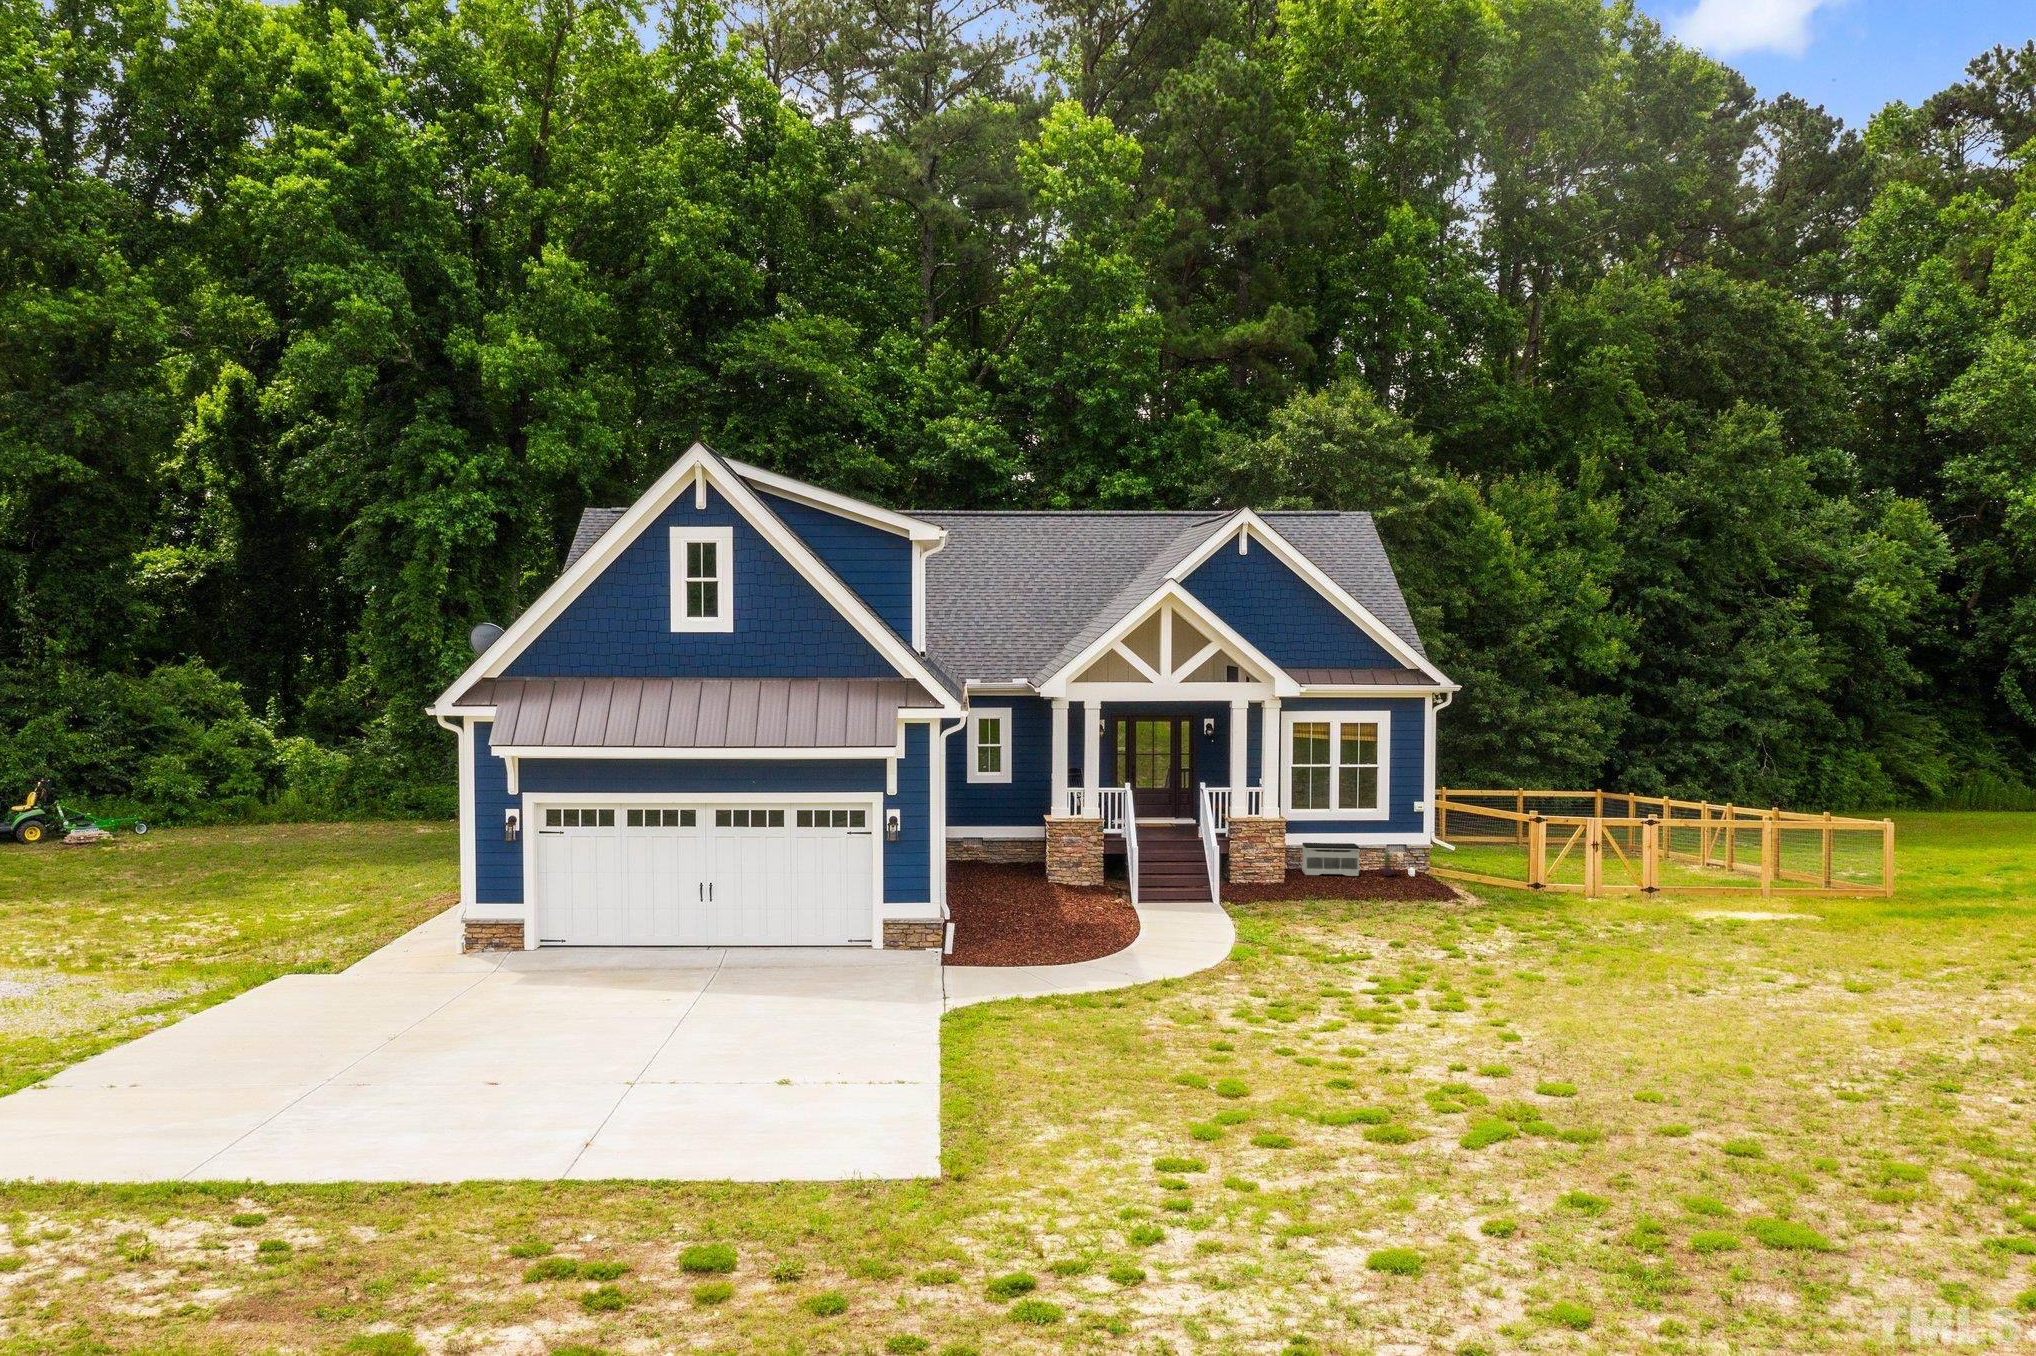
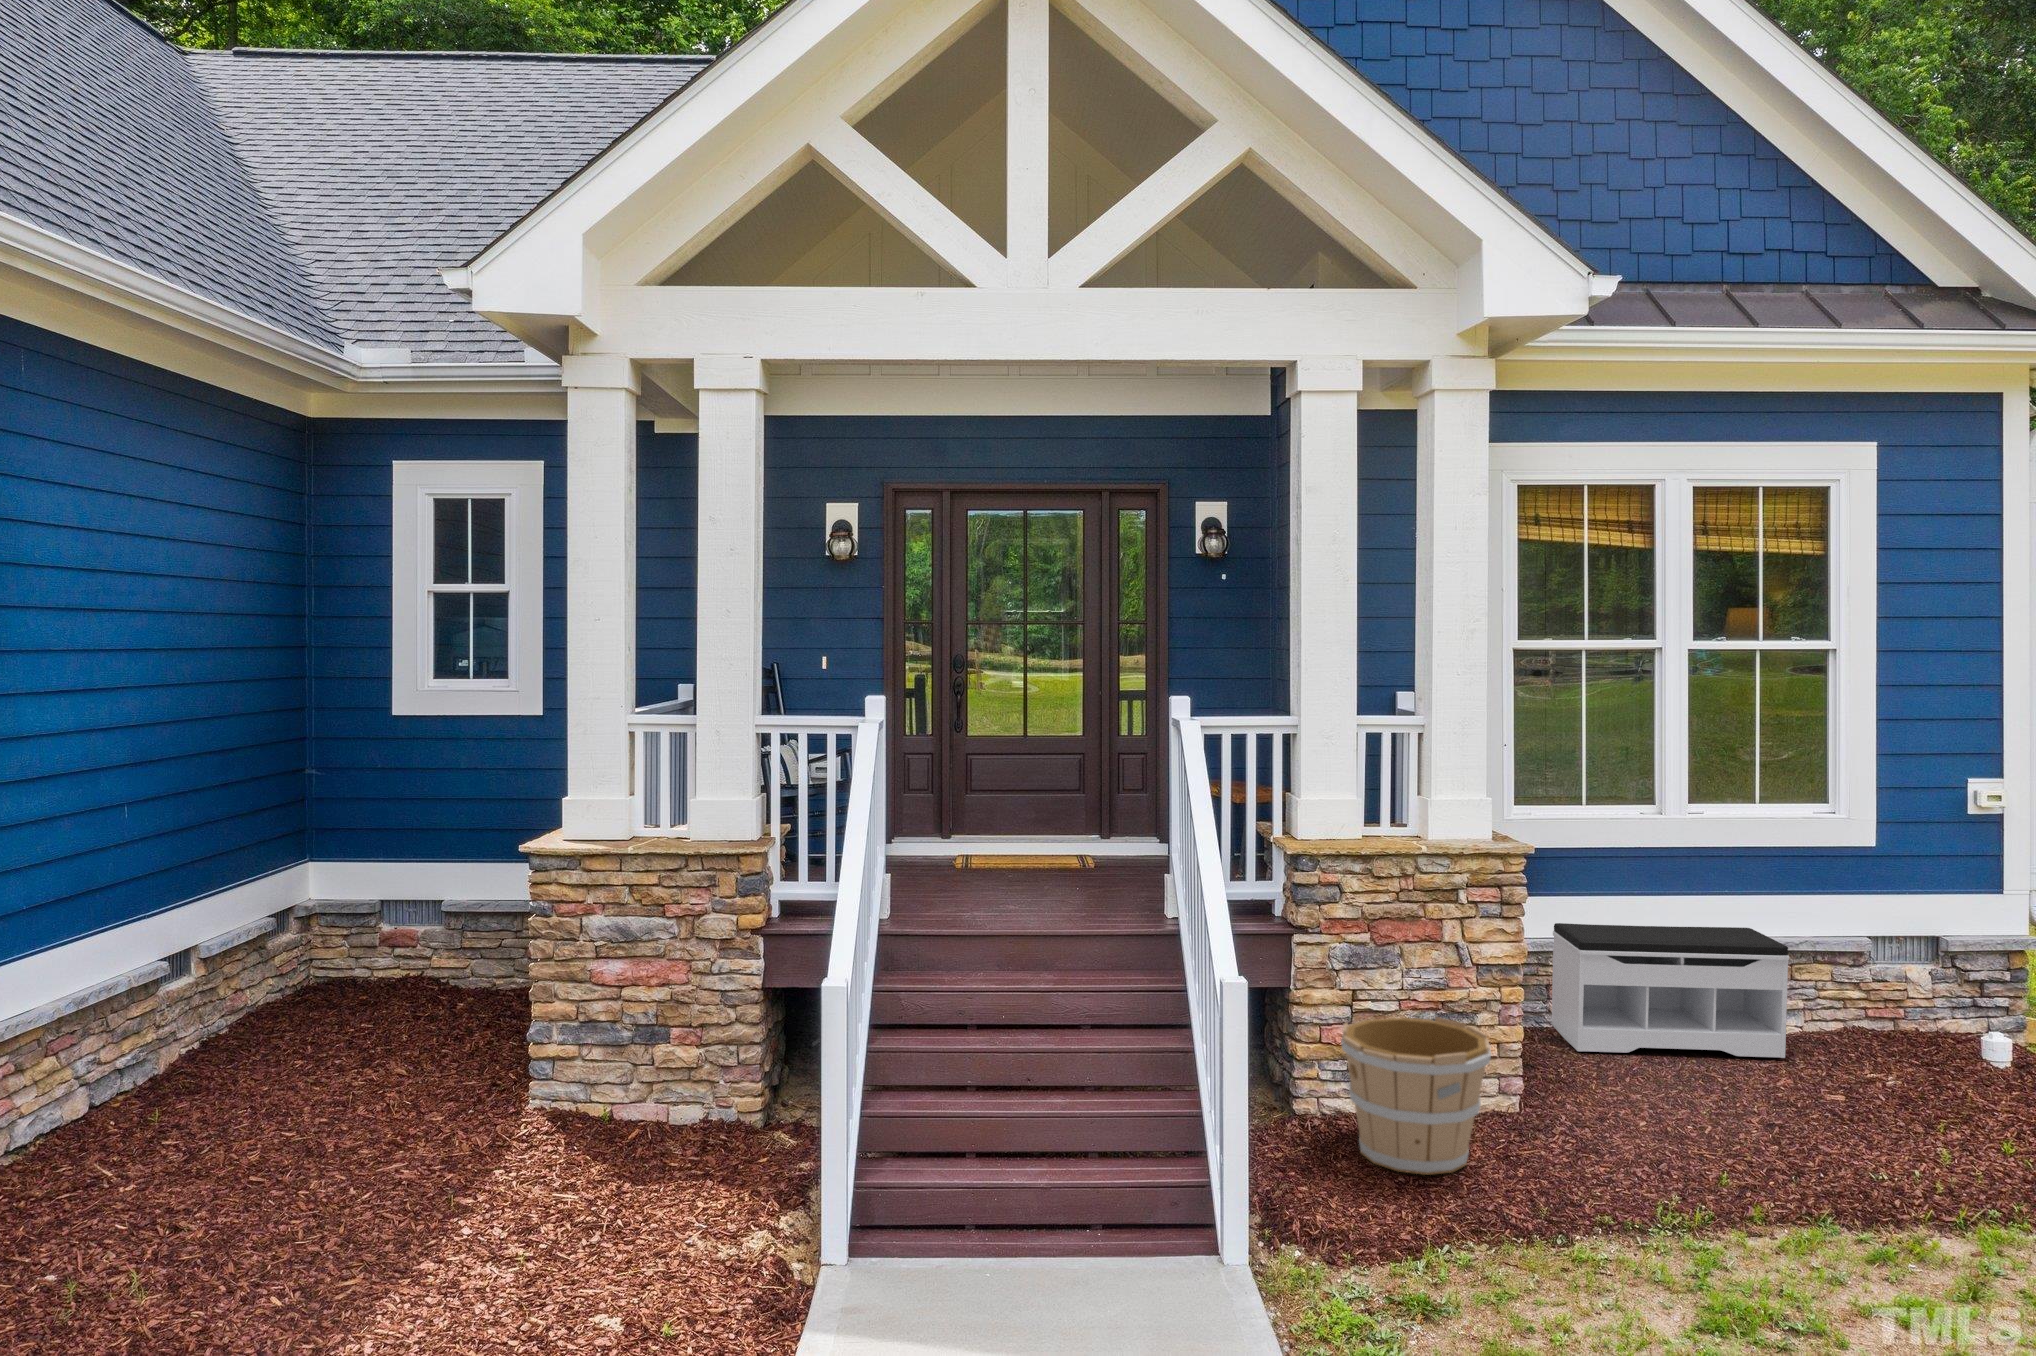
decorative plant: present [1379,851,1393,876] -> none [1827,938,1954,1059]
wooden bucket: none [1241,860,1275,892] -> present [1341,1017,1491,1175]

